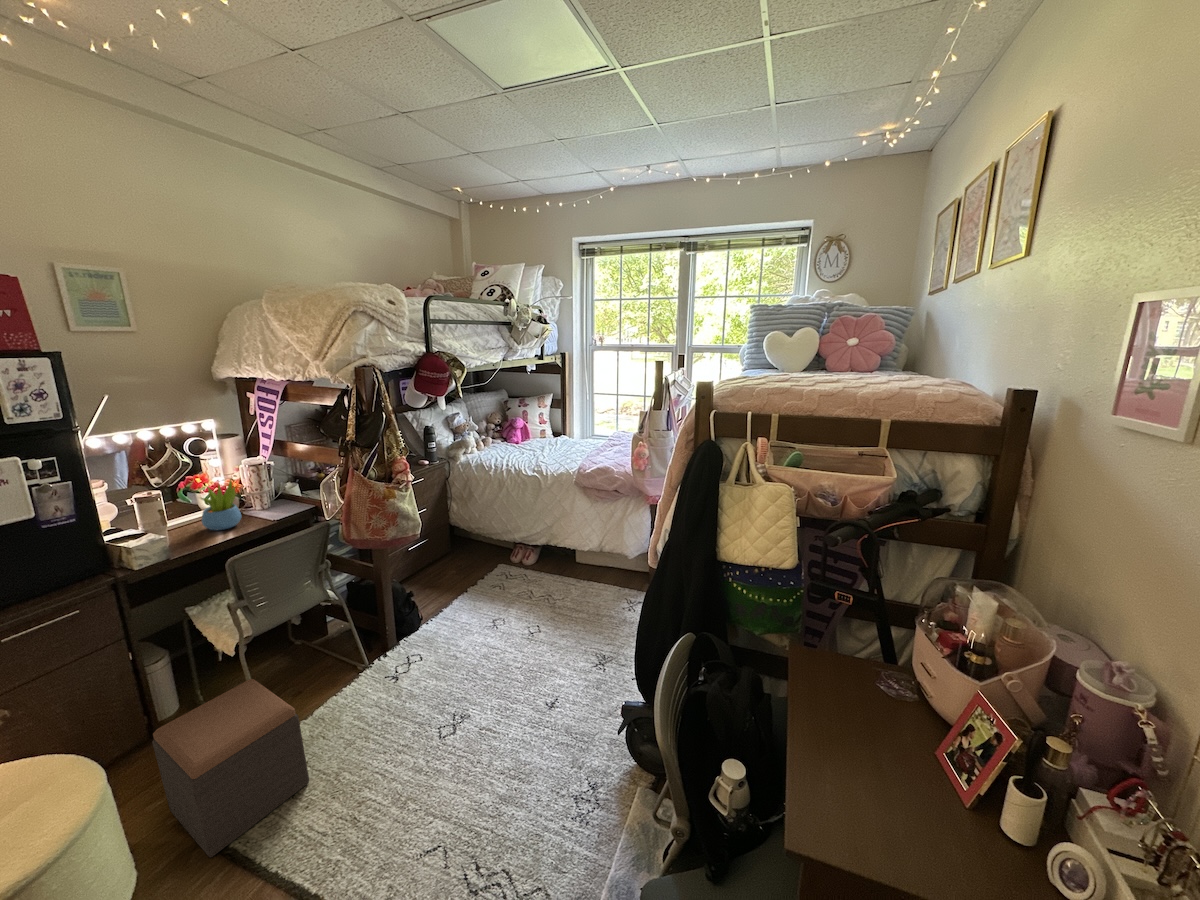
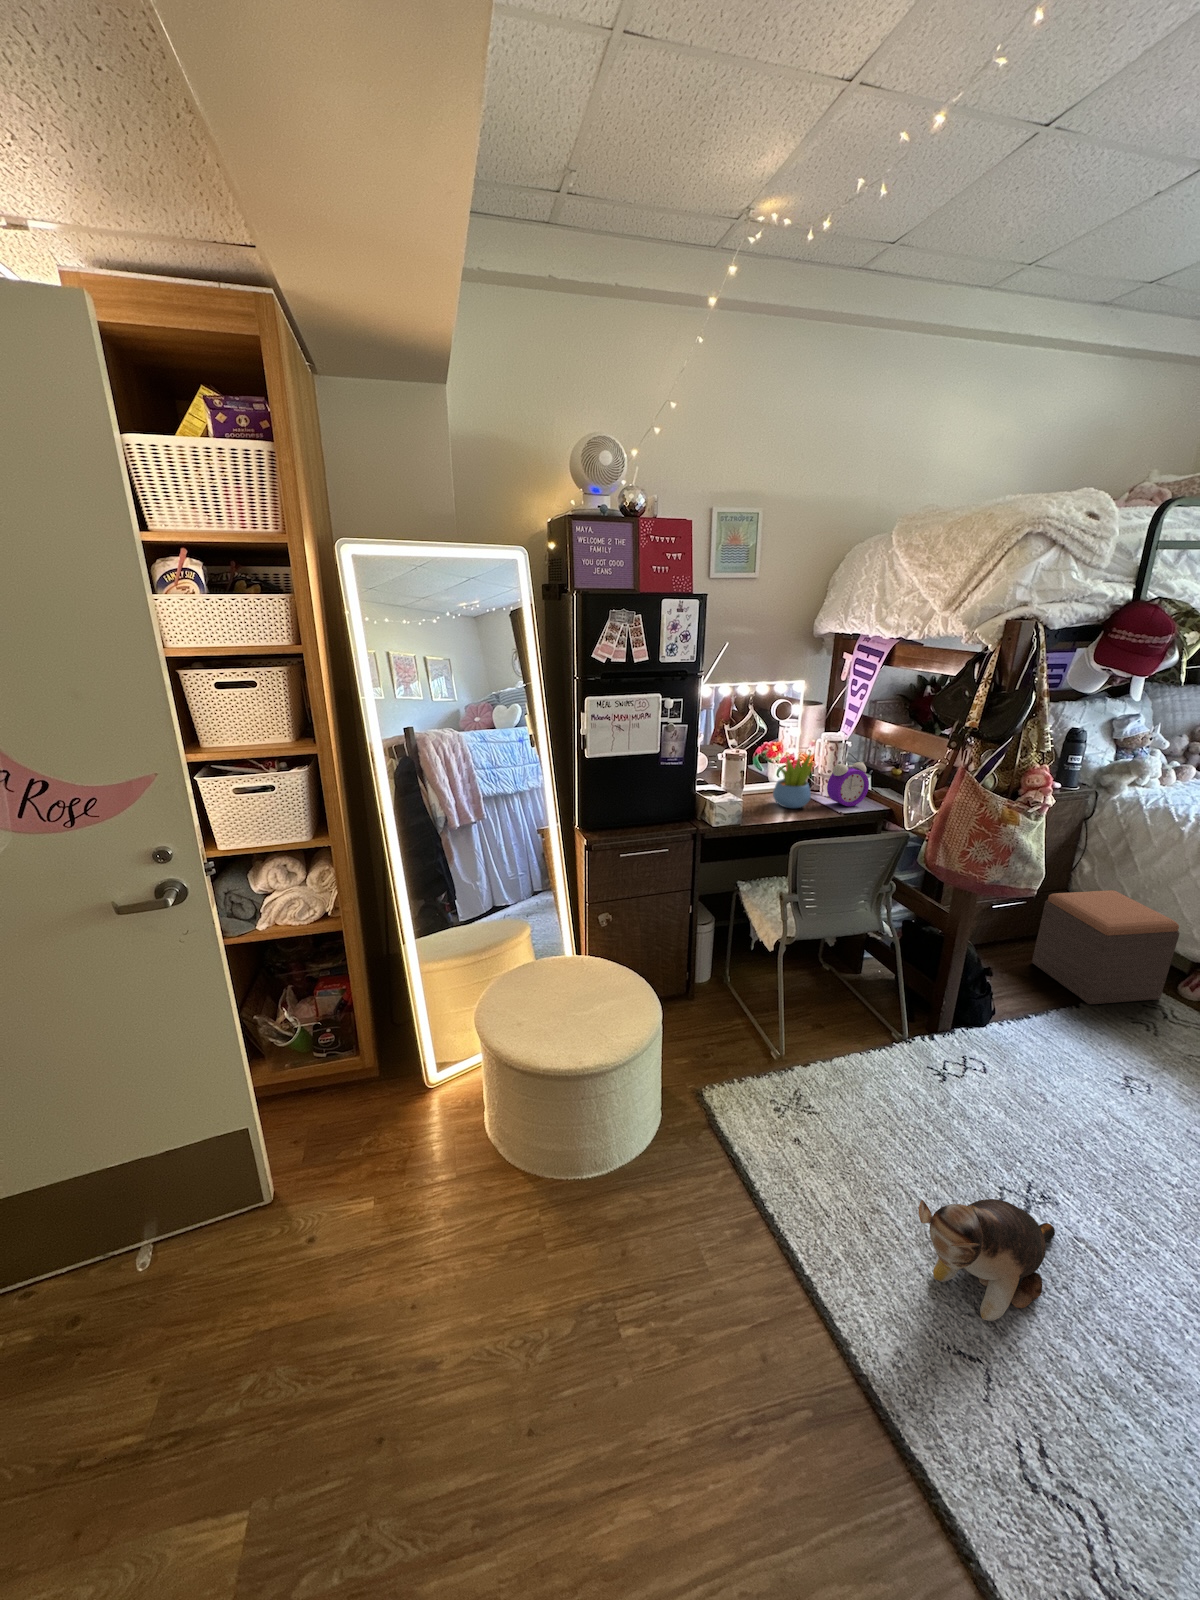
alarm clock: none [255,477,293,514] -> present [827,762,869,806]
footstool: present [152,679,309,857] -> present [1032,890,1180,1004]
plush toy: none [379,731,470,820] -> present [919,1199,1055,1321]

